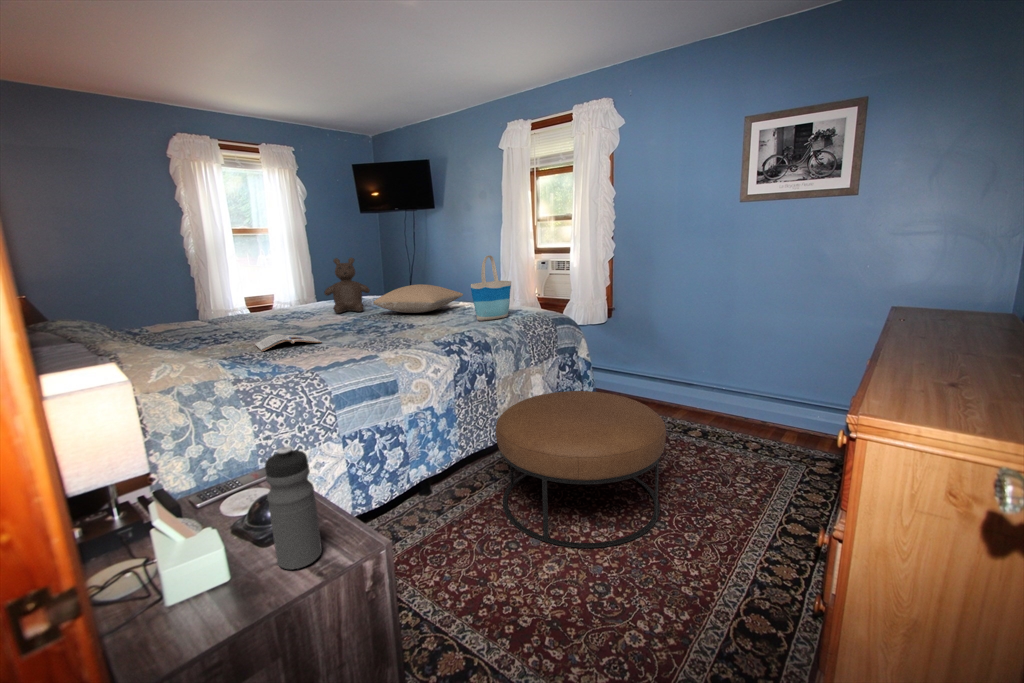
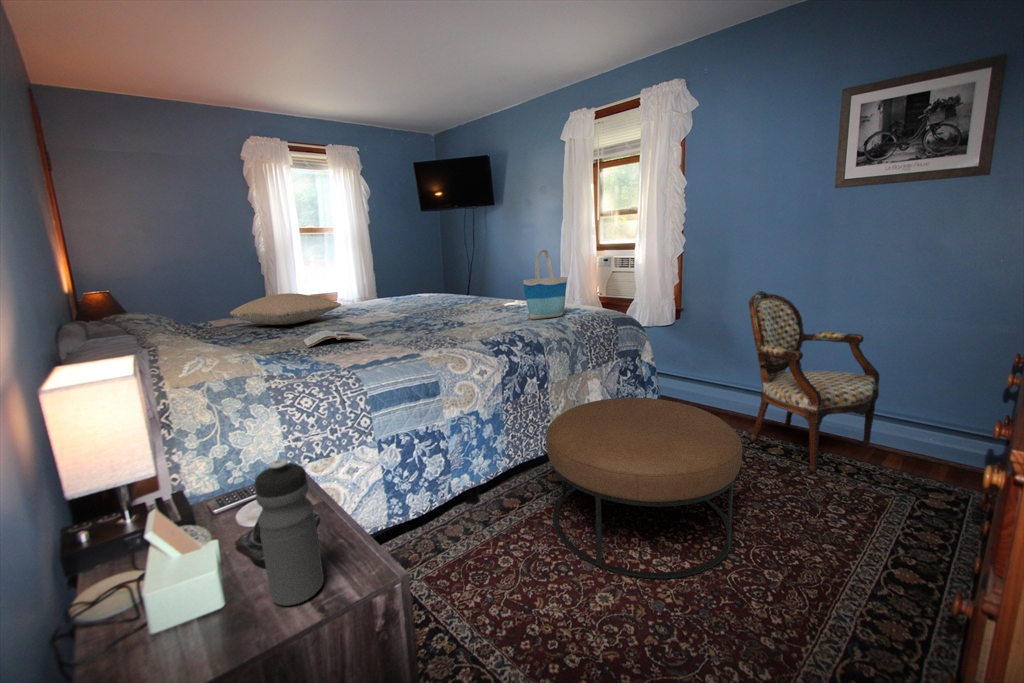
teddy bear: present [324,258,370,313] -> none [380,255,425,311]
pillow: present [374,284,463,313] -> present [230,293,341,325]
armchair: none [672,293,780,452] -> present [749,291,880,473]

